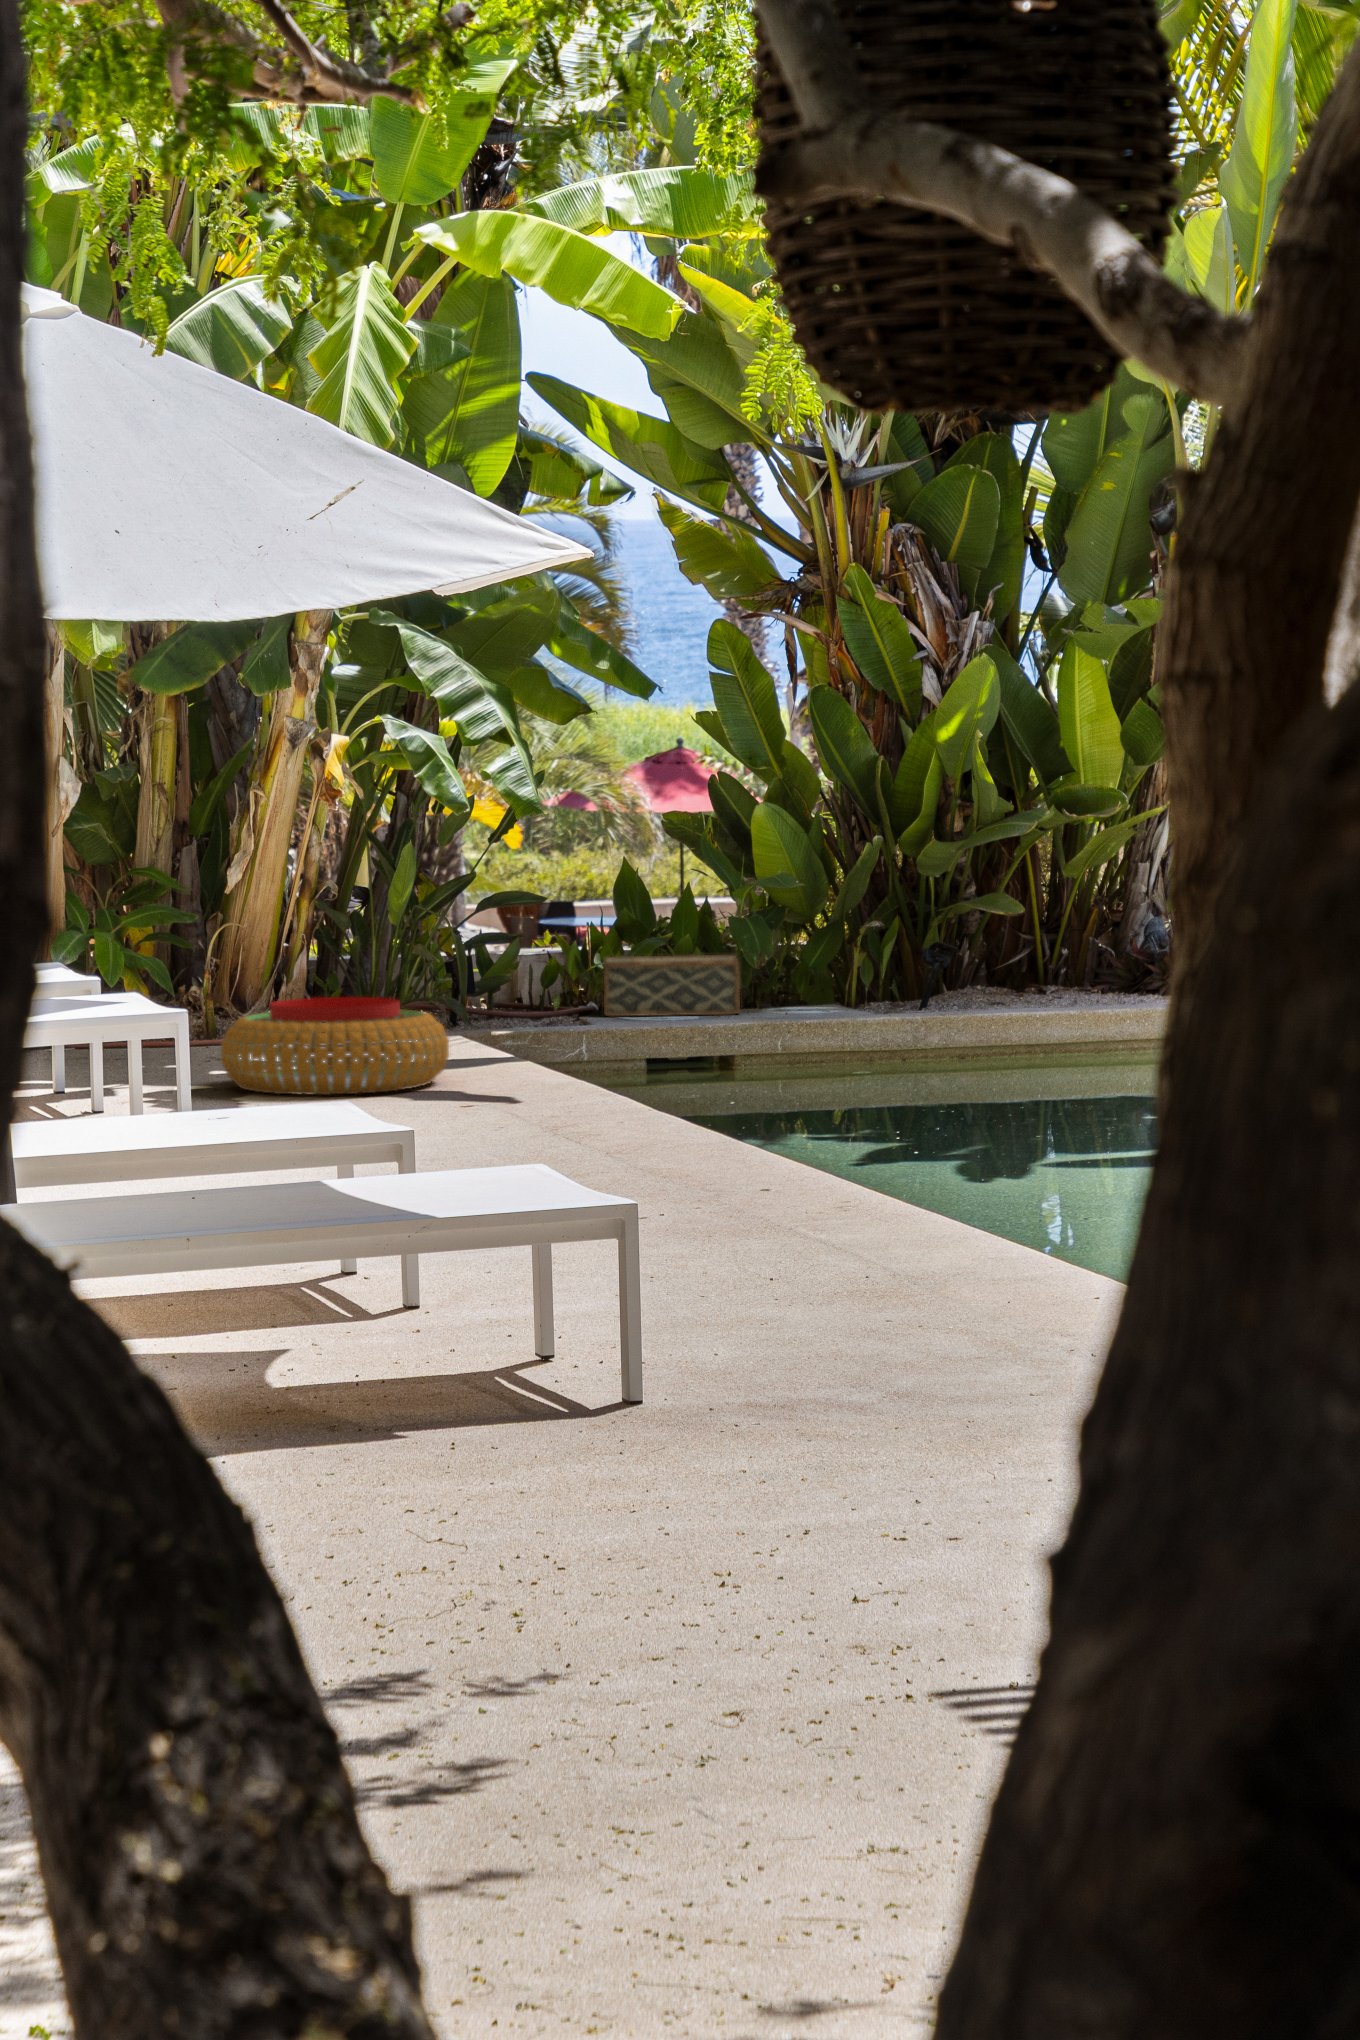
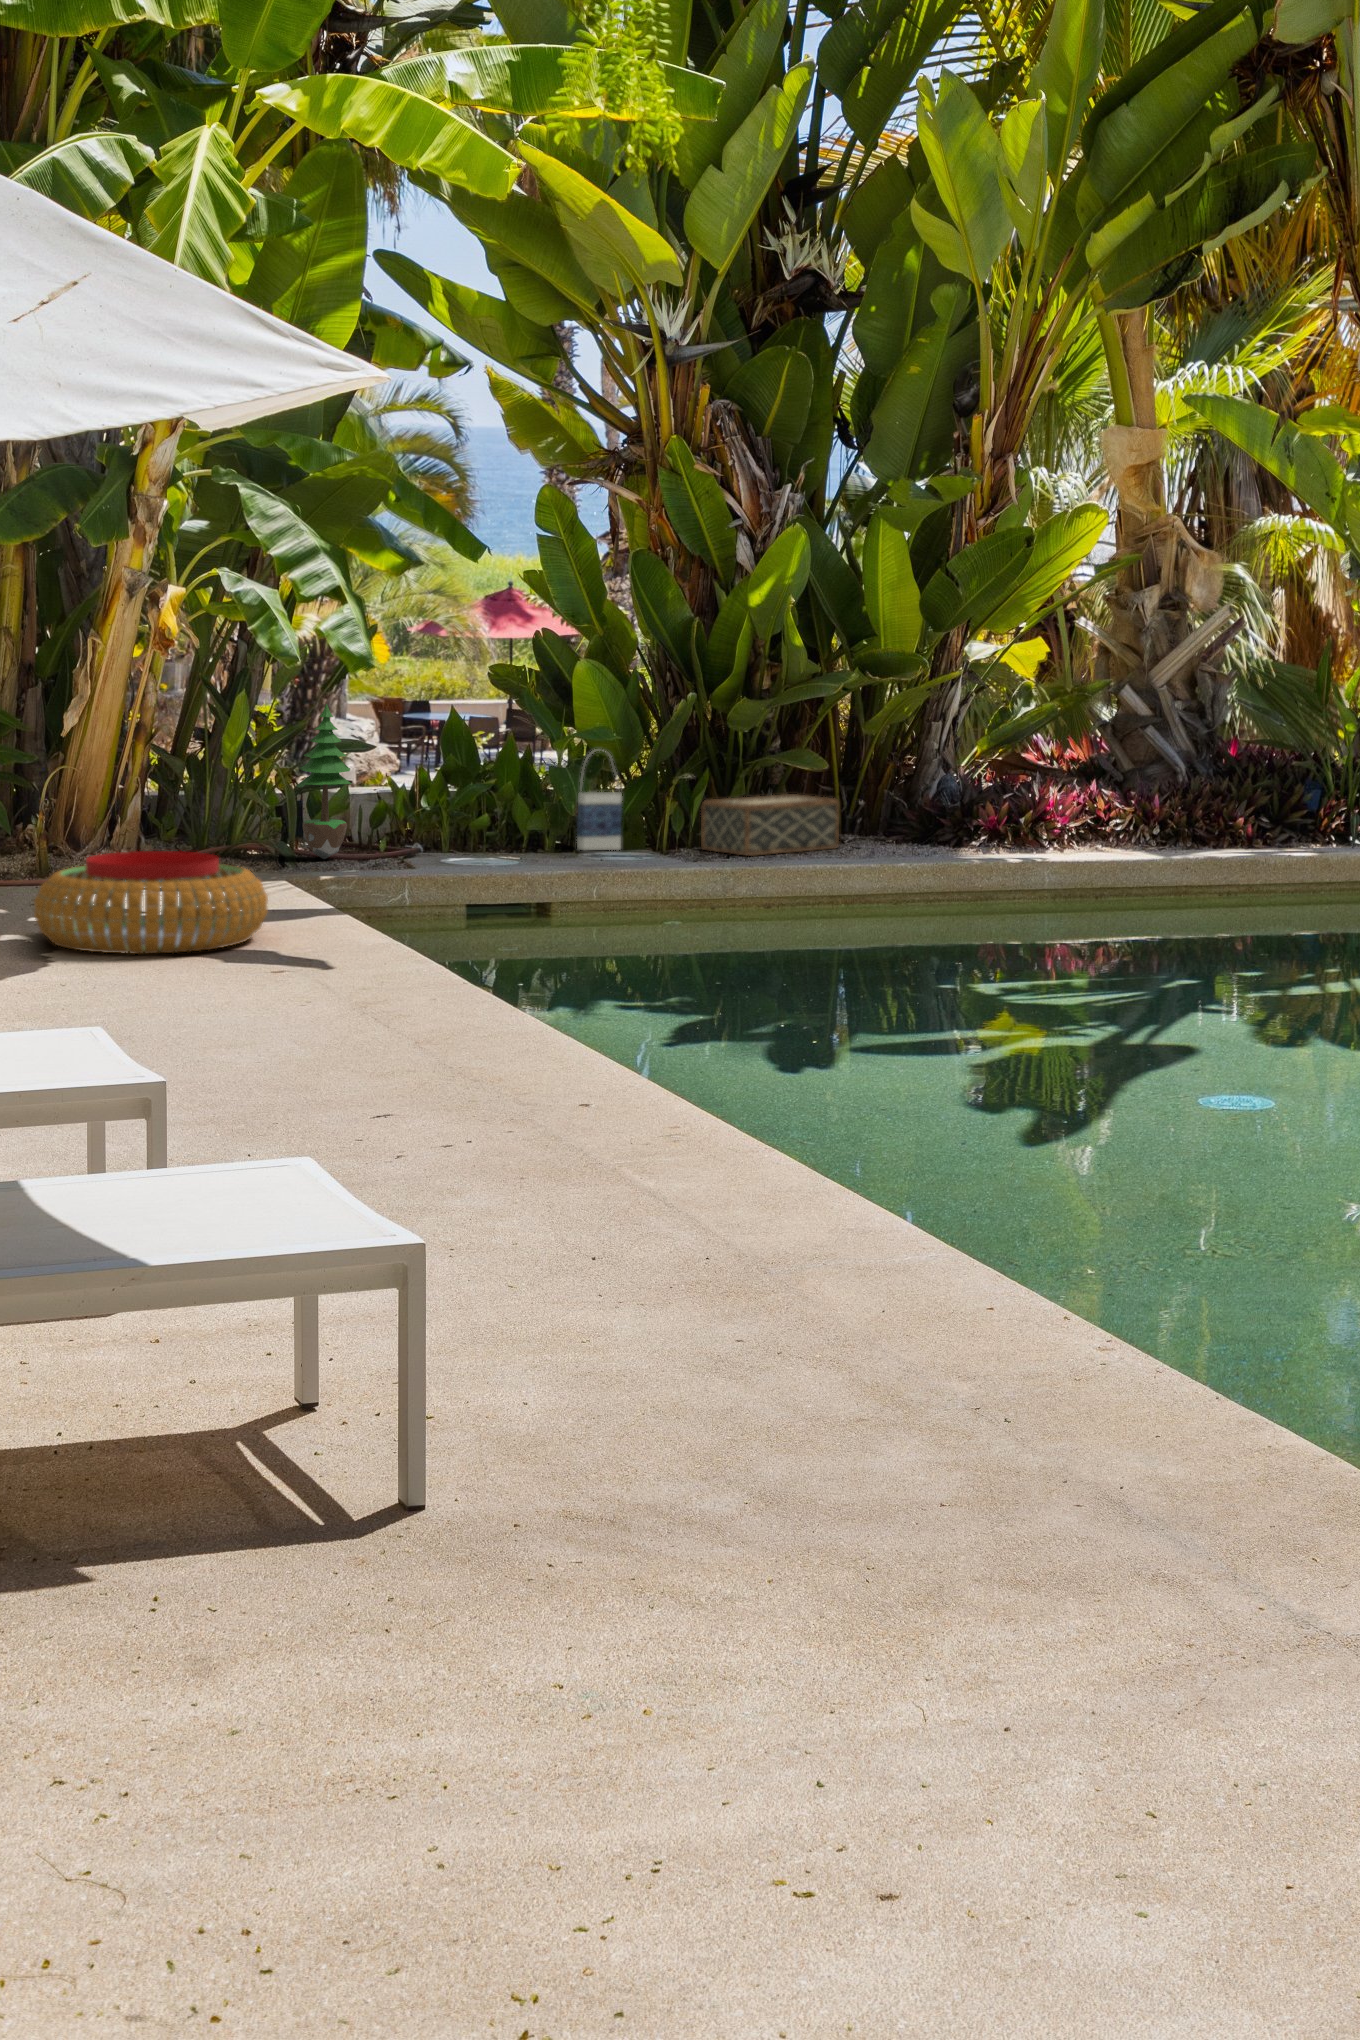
potted tree: none [463,856,521,1021] -> present [297,704,352,859]
bag: none [758,900,806,1009] -> present [577,751,622,850]
woven basket: present [604,955,740,1016] -> present [701,794,839,856]

